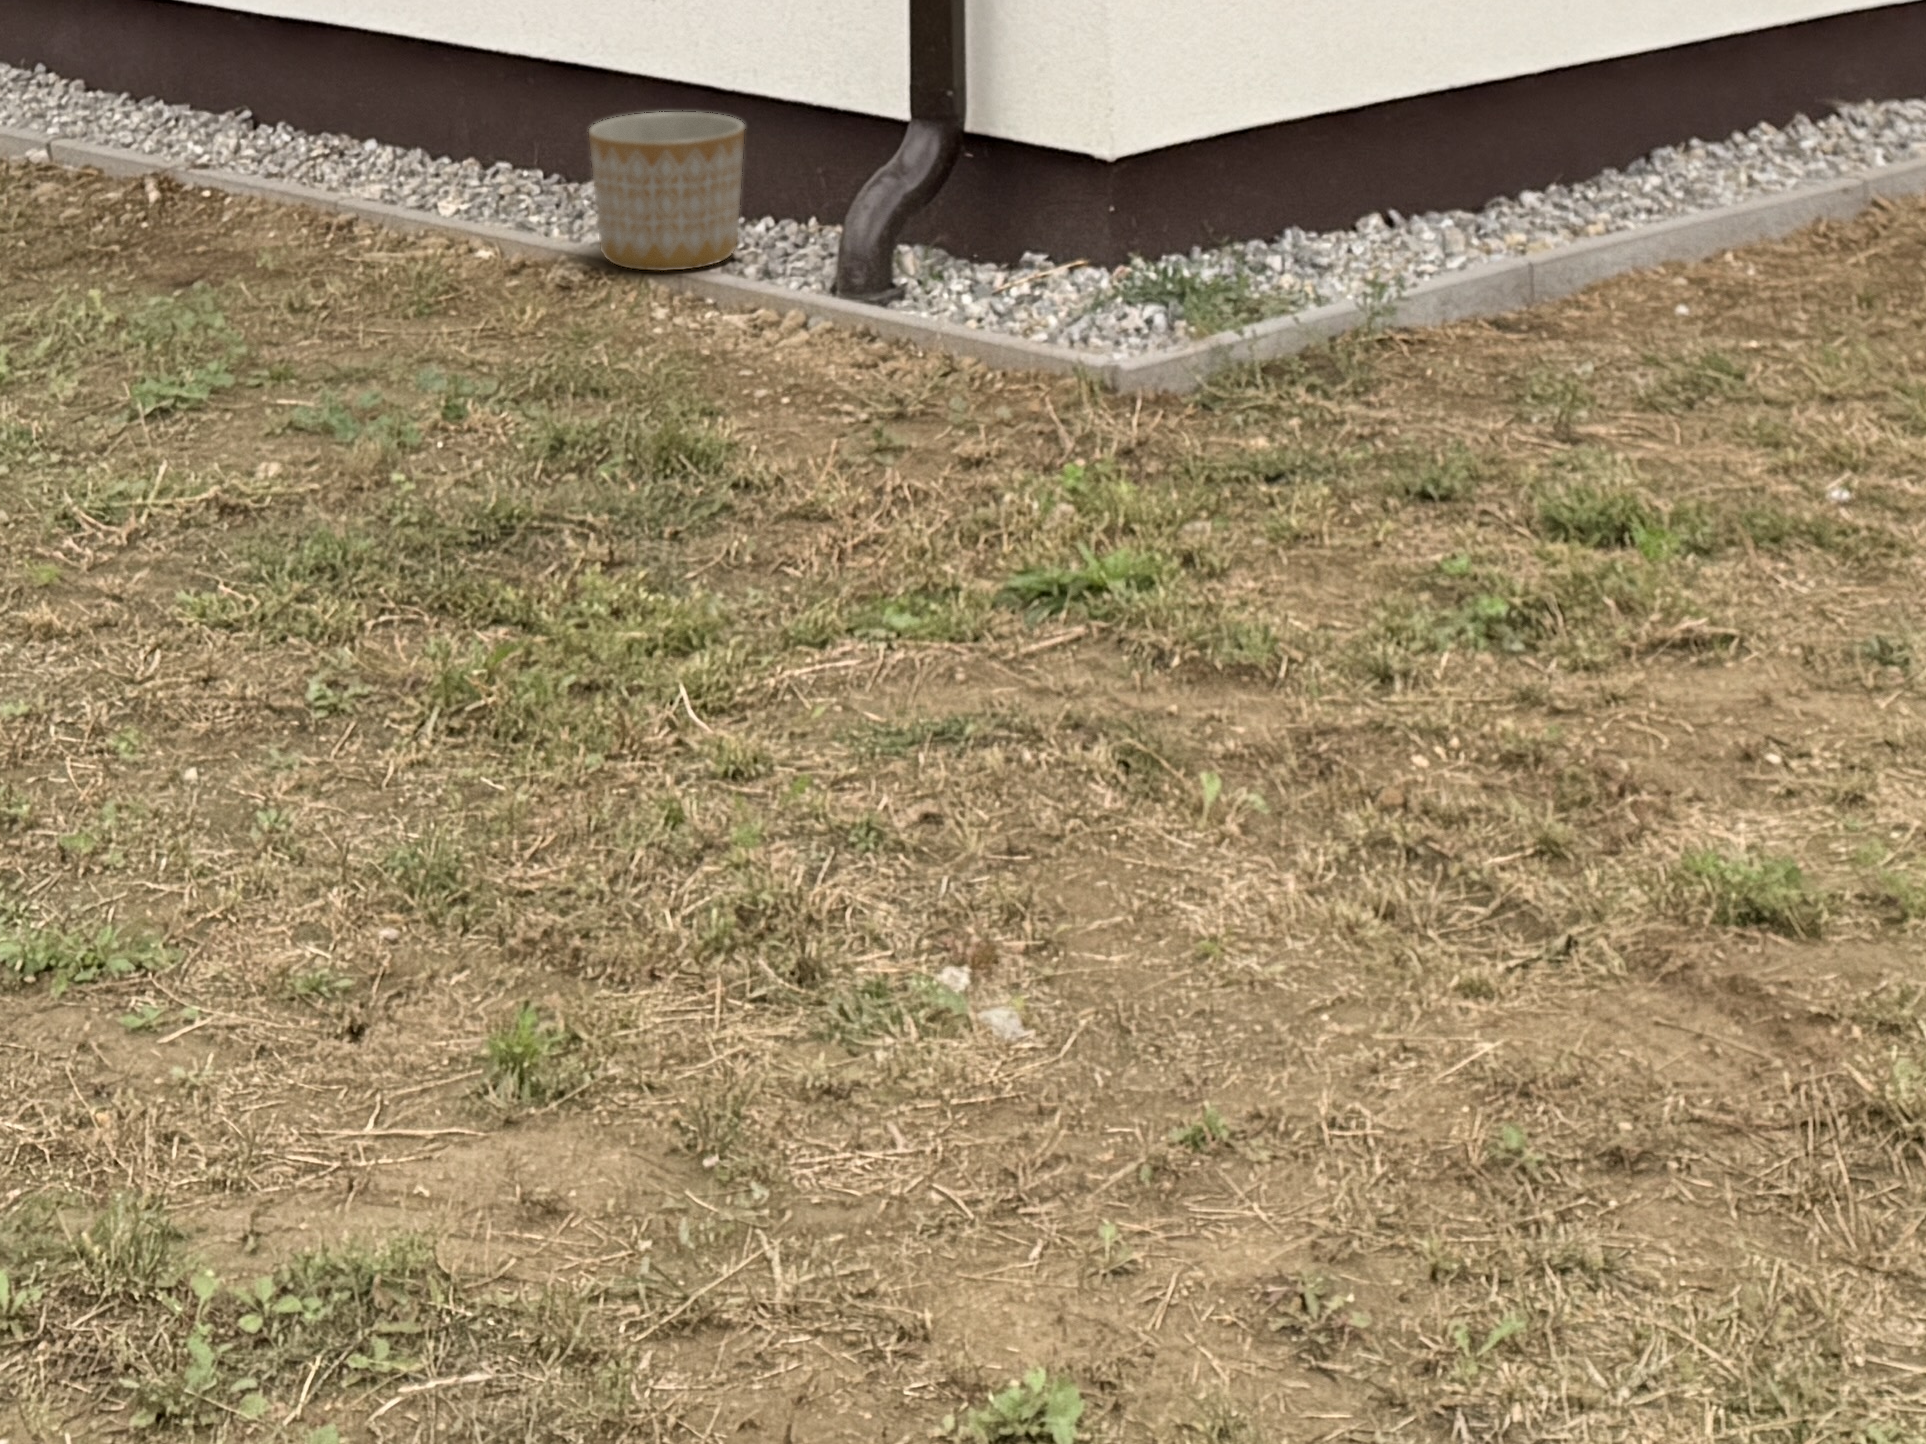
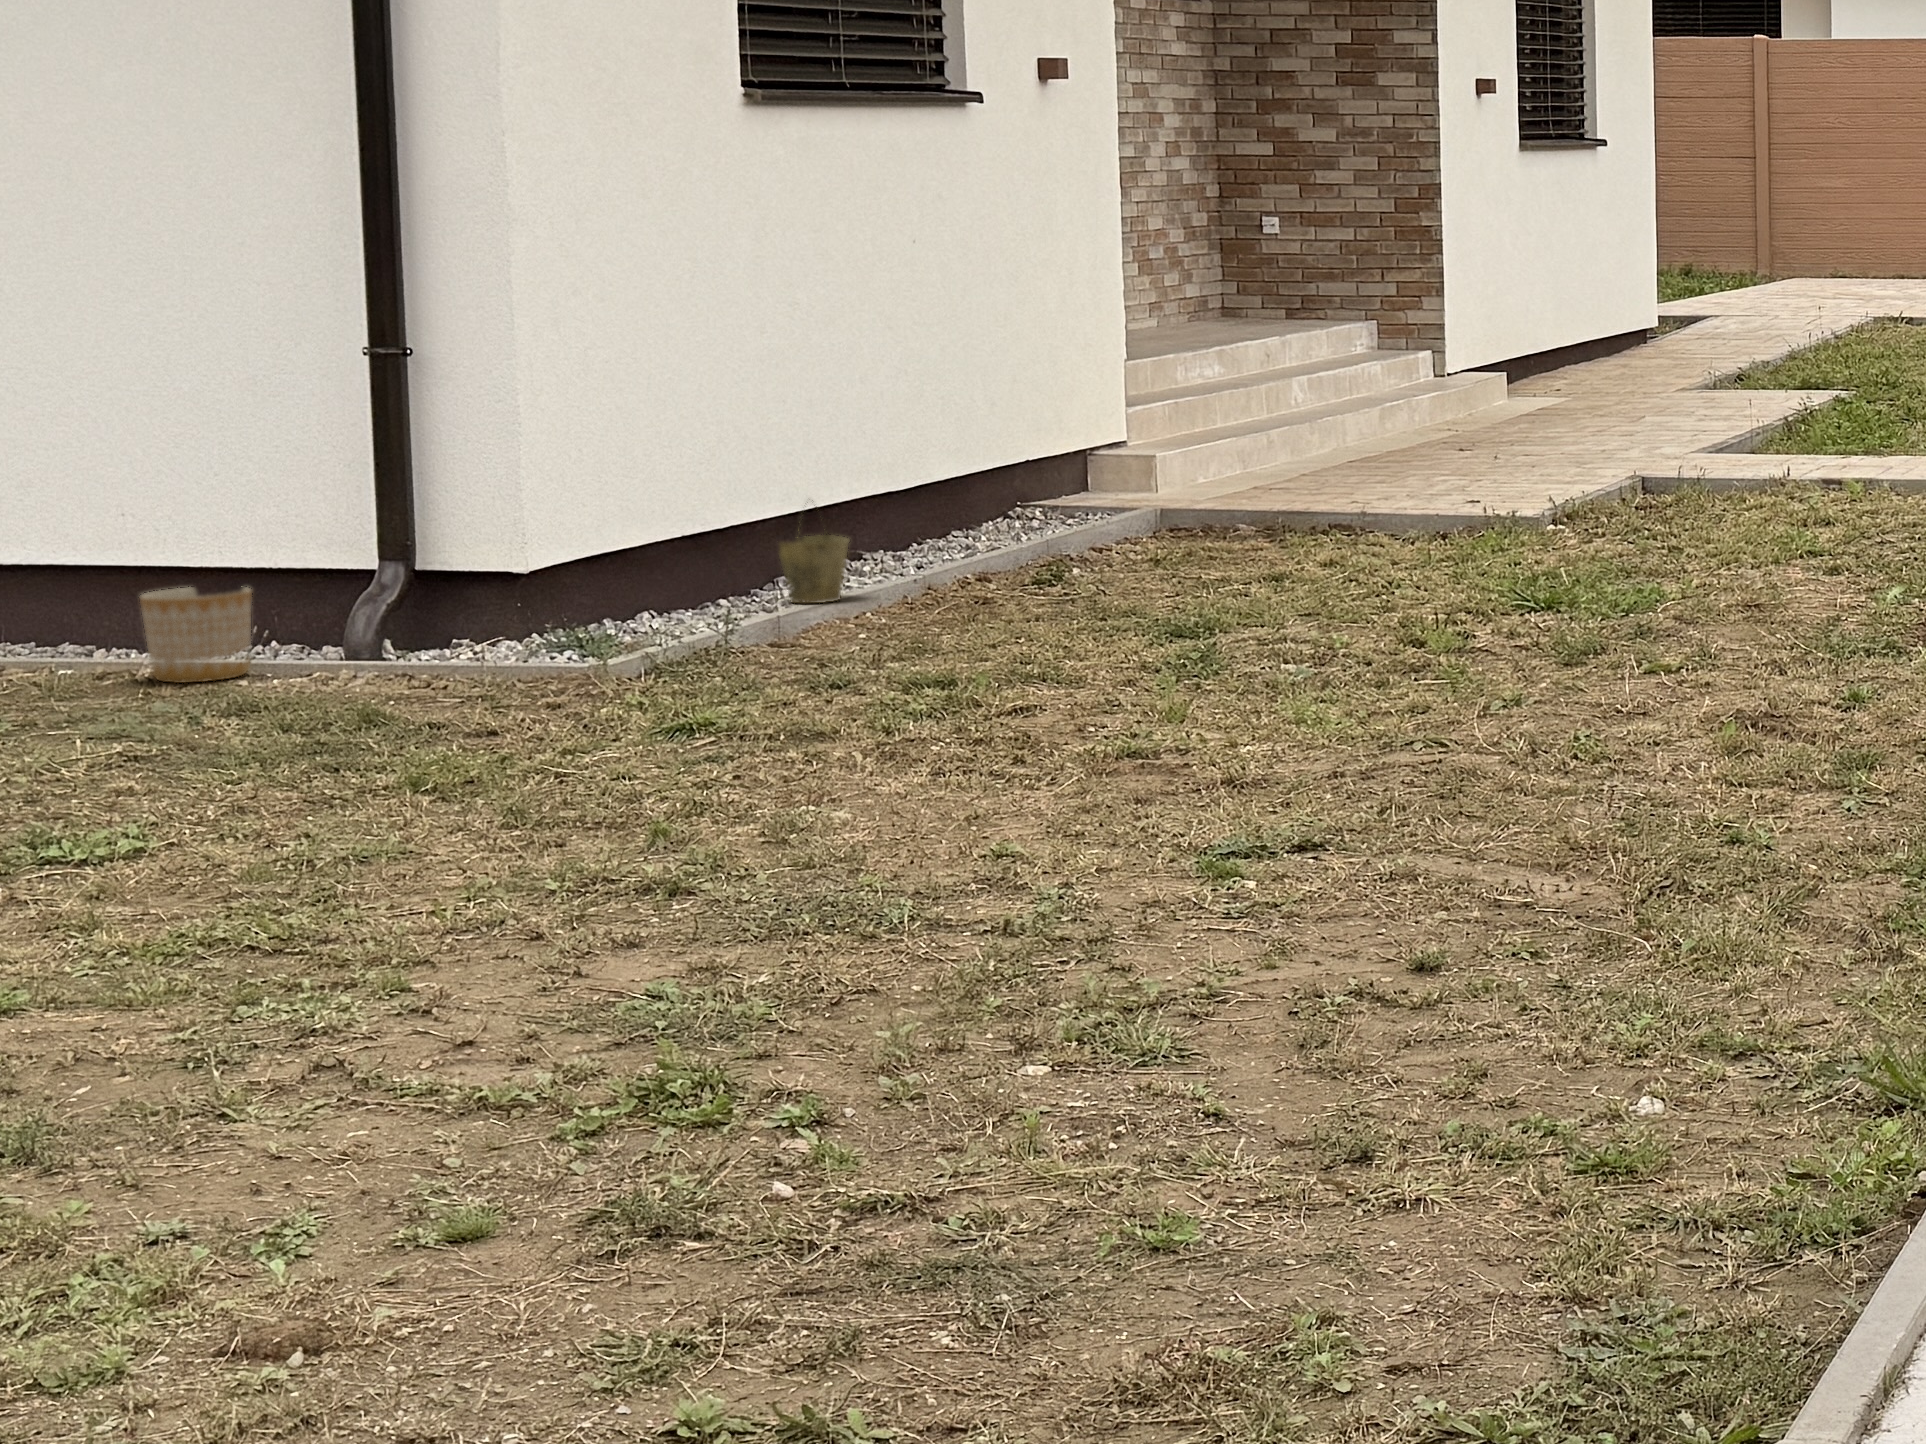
bucket: none [1629,26,1747,205] -> present [780,519,849,603]

